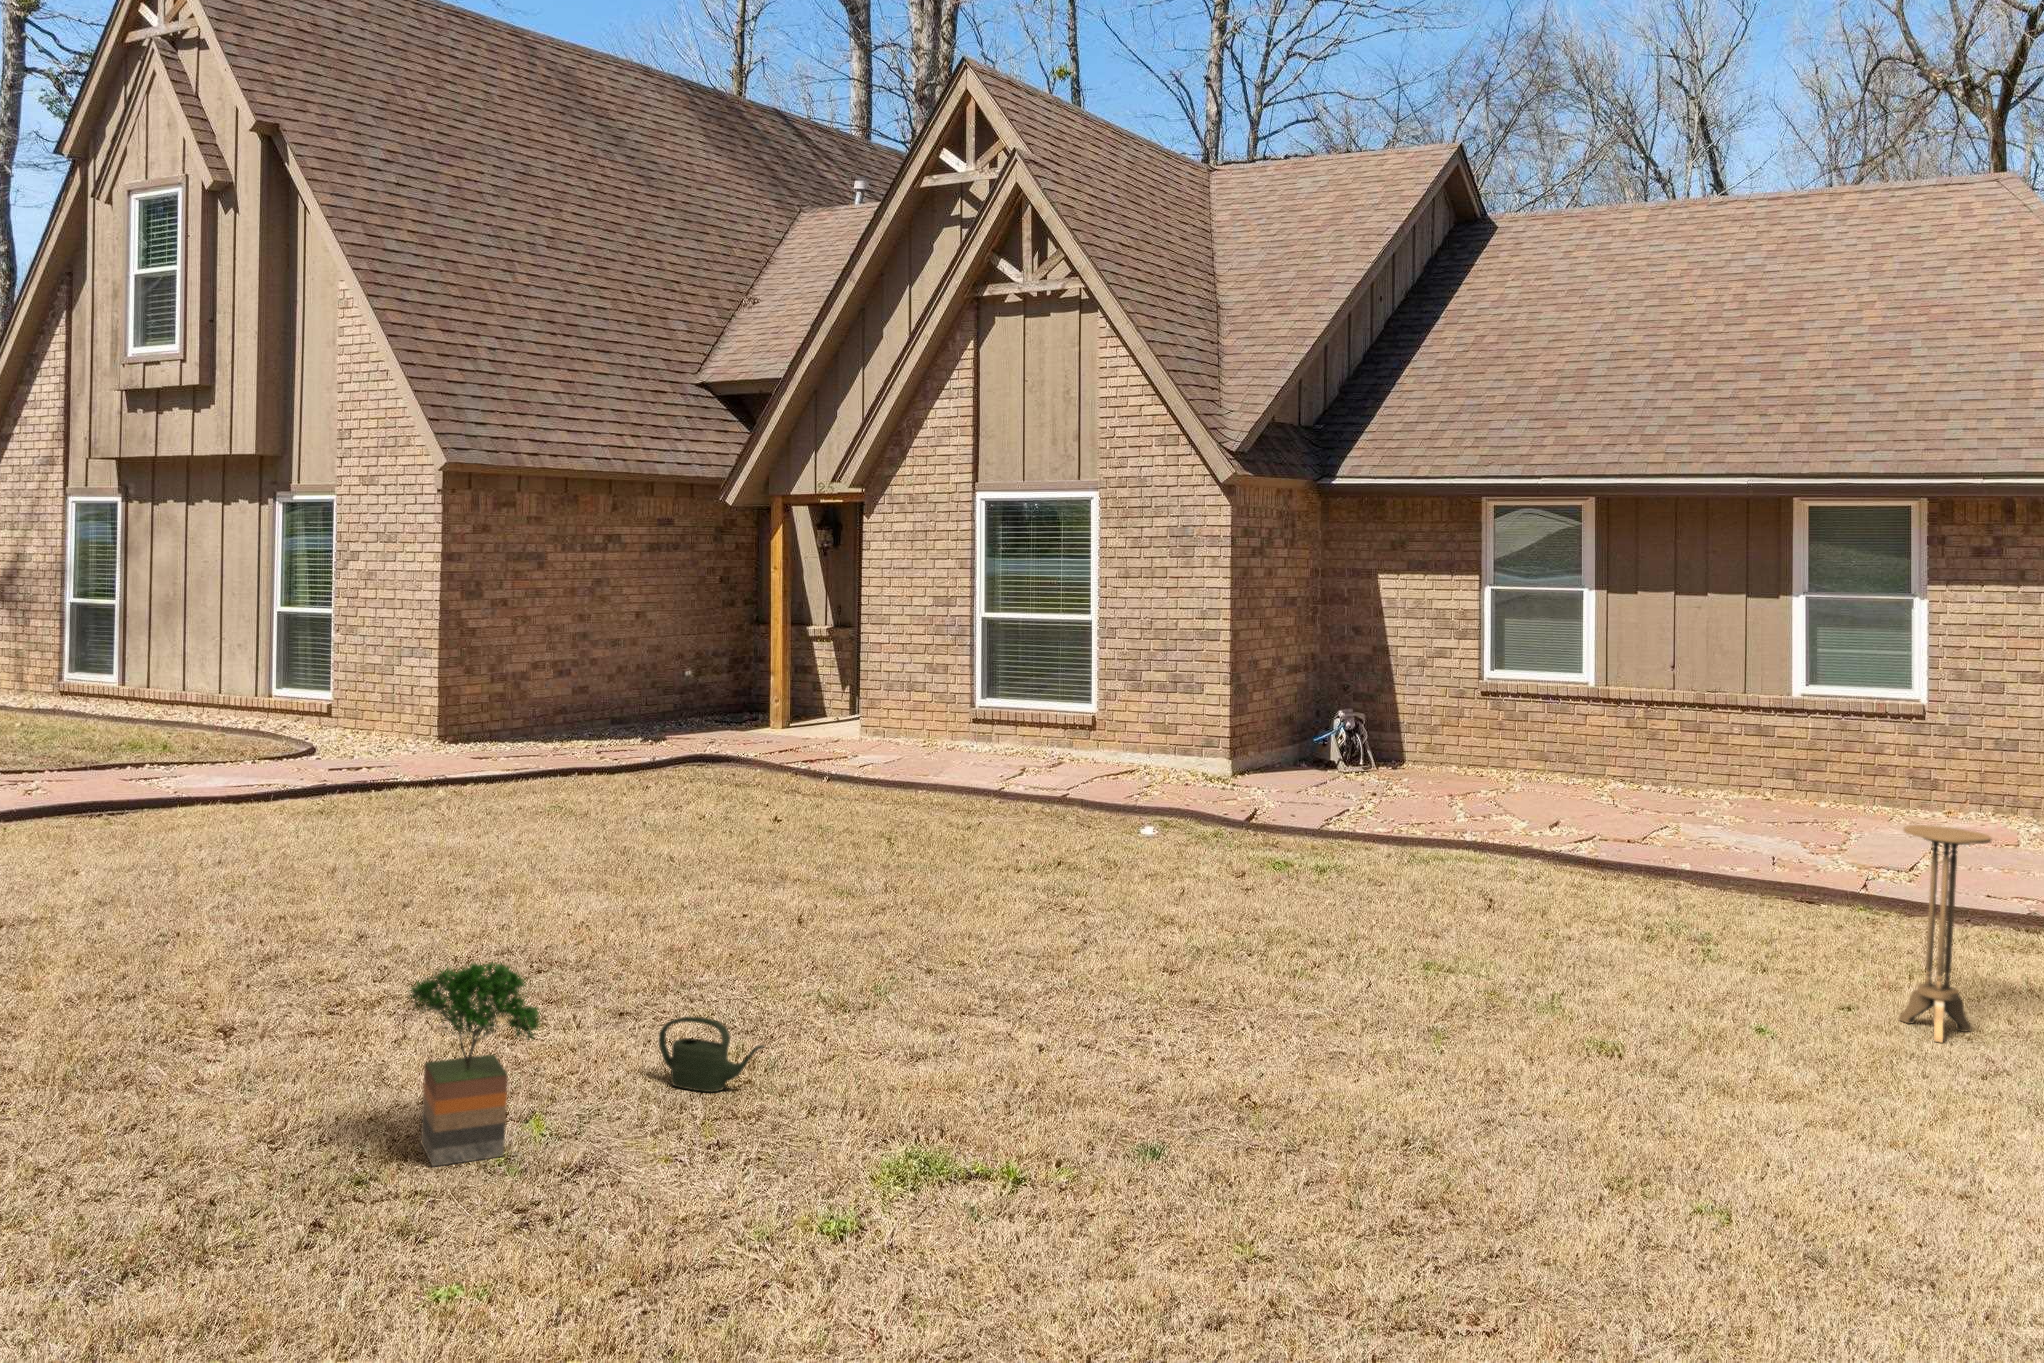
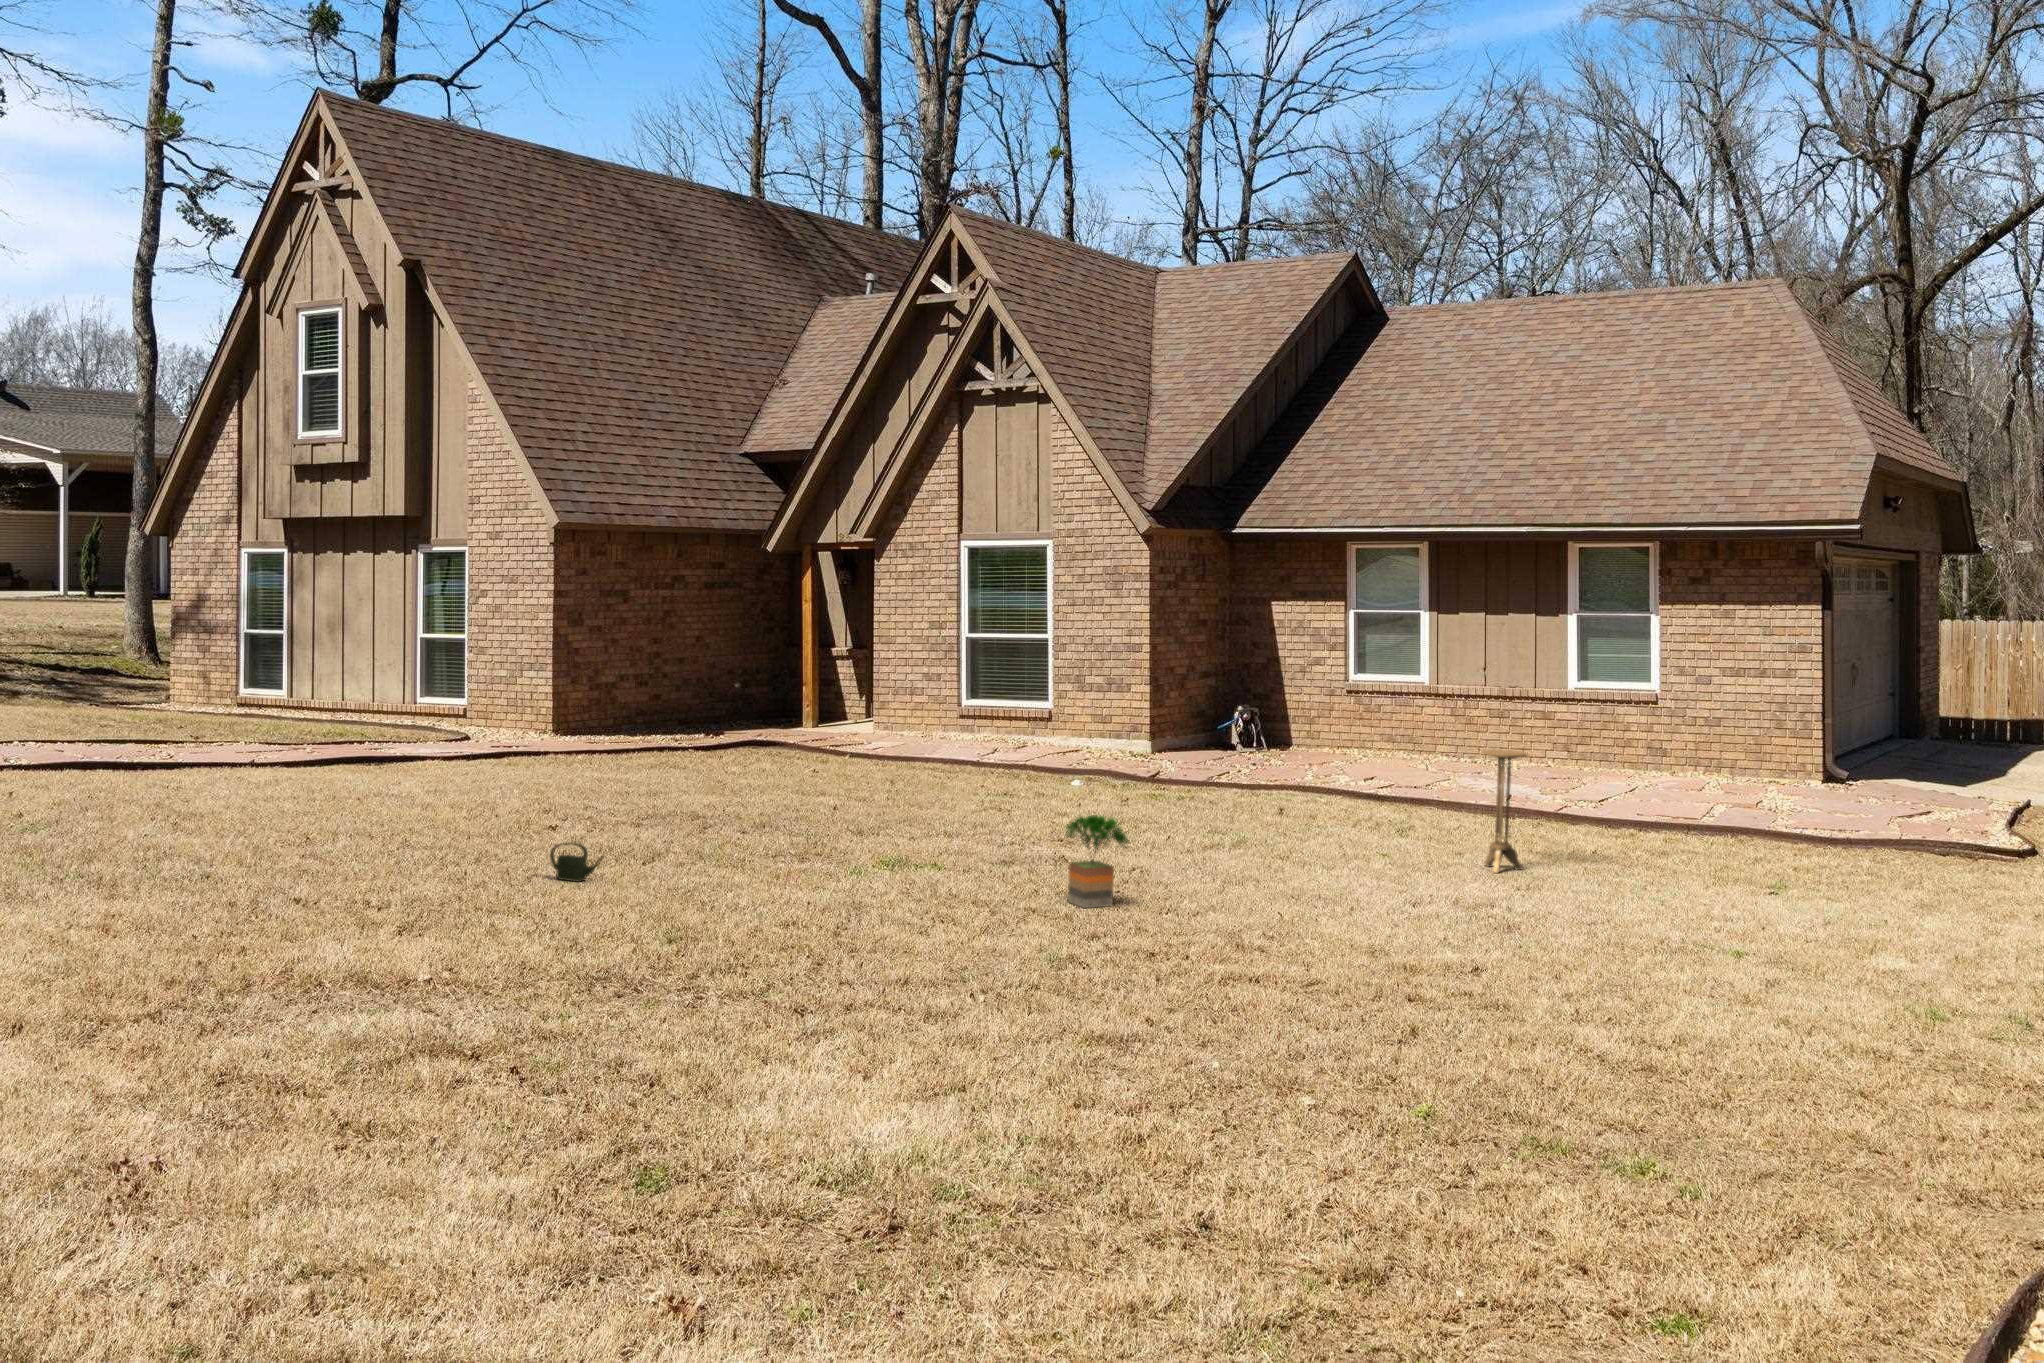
potted tree: present [409,962,540,1166] -> present [1065,815,1129,908]
watering can: present [659,1016,764,1093] -> present [550,843,604,882]

